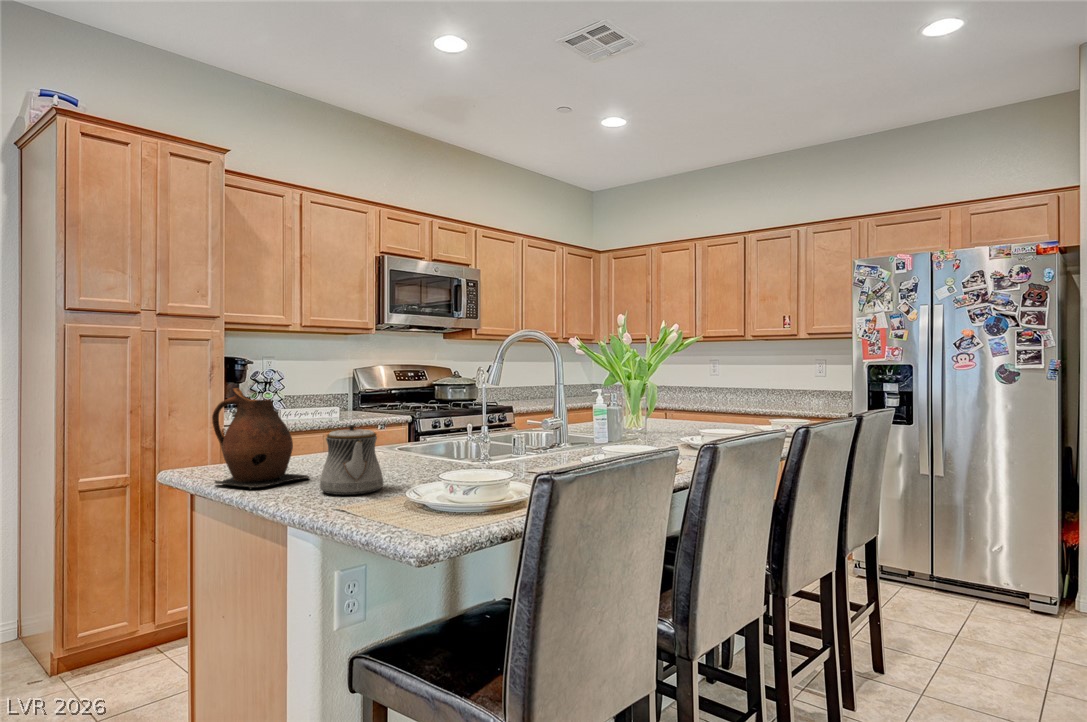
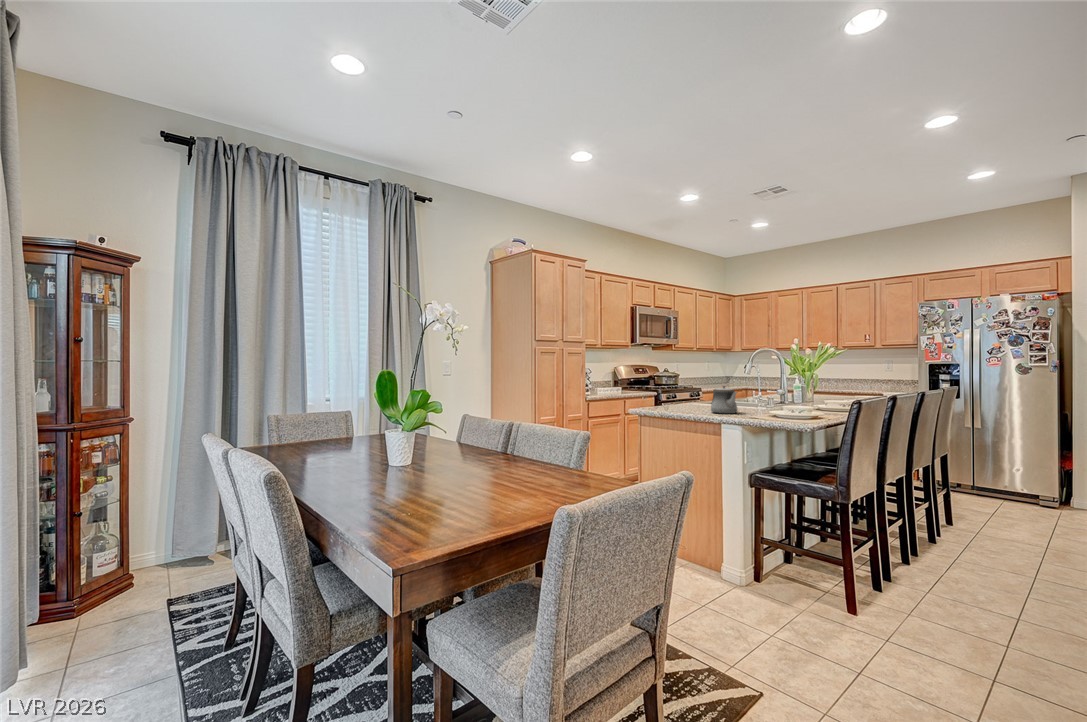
ceramic pitcher: present [212,388,309,489] -> none [656,372,693,412]

